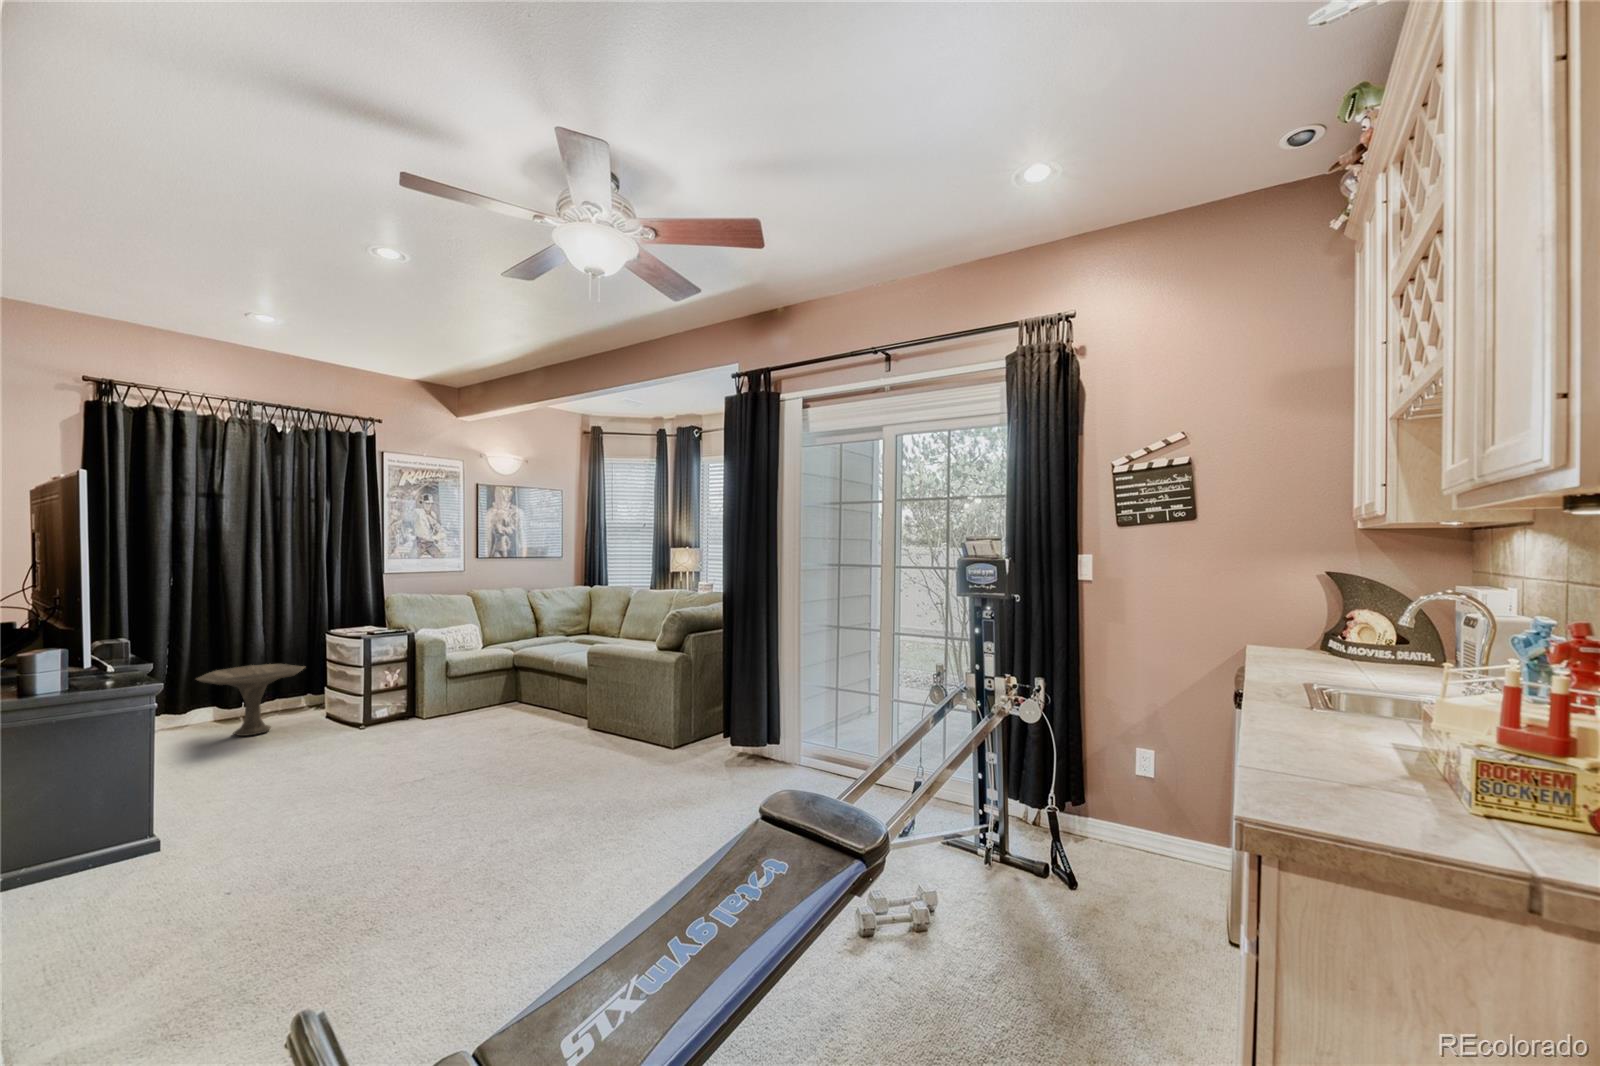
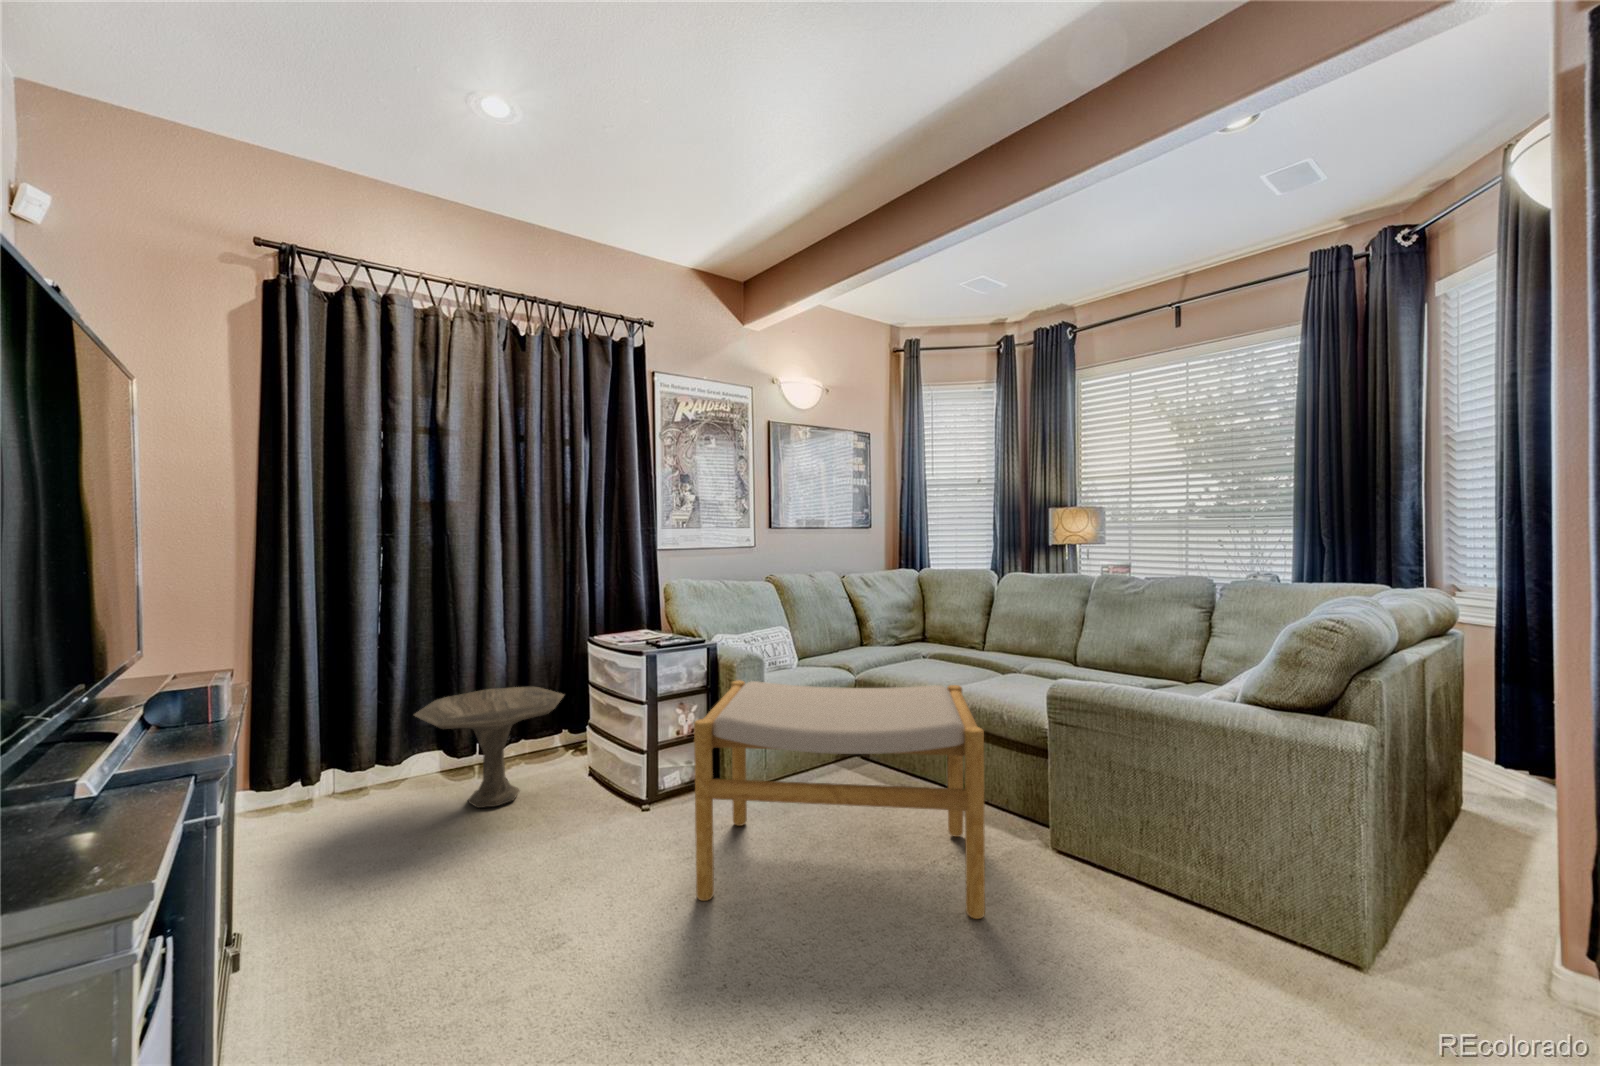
footstool: none [381,647,549,755] -> present [694,680,985,919]

